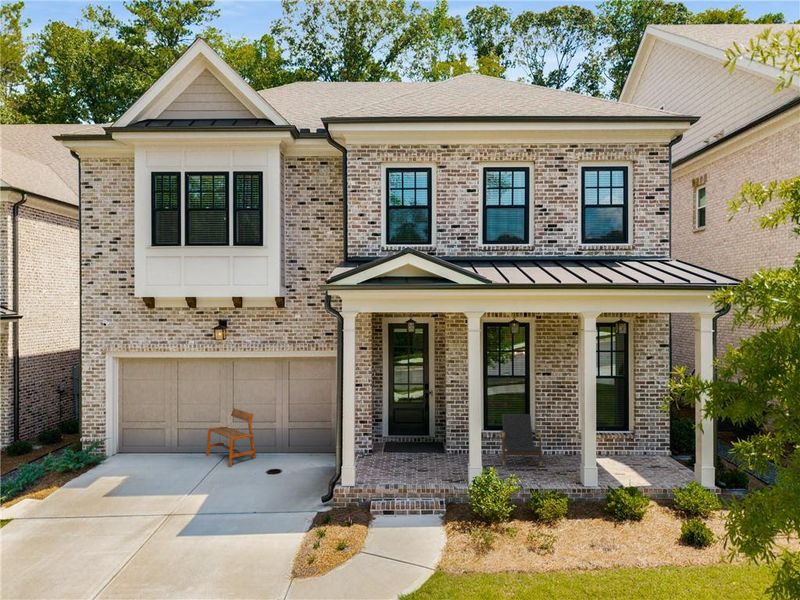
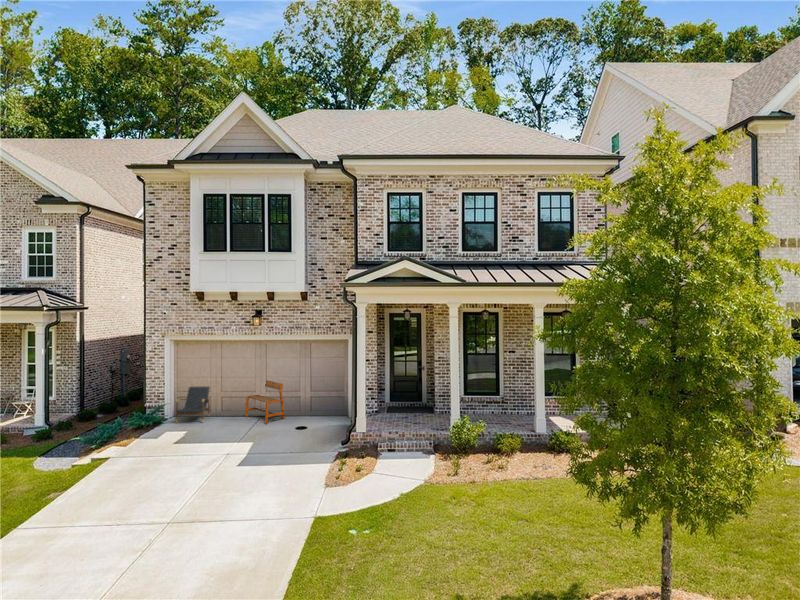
lounge chair: present [501,414,542,466] -> present [176,386,210,422]

